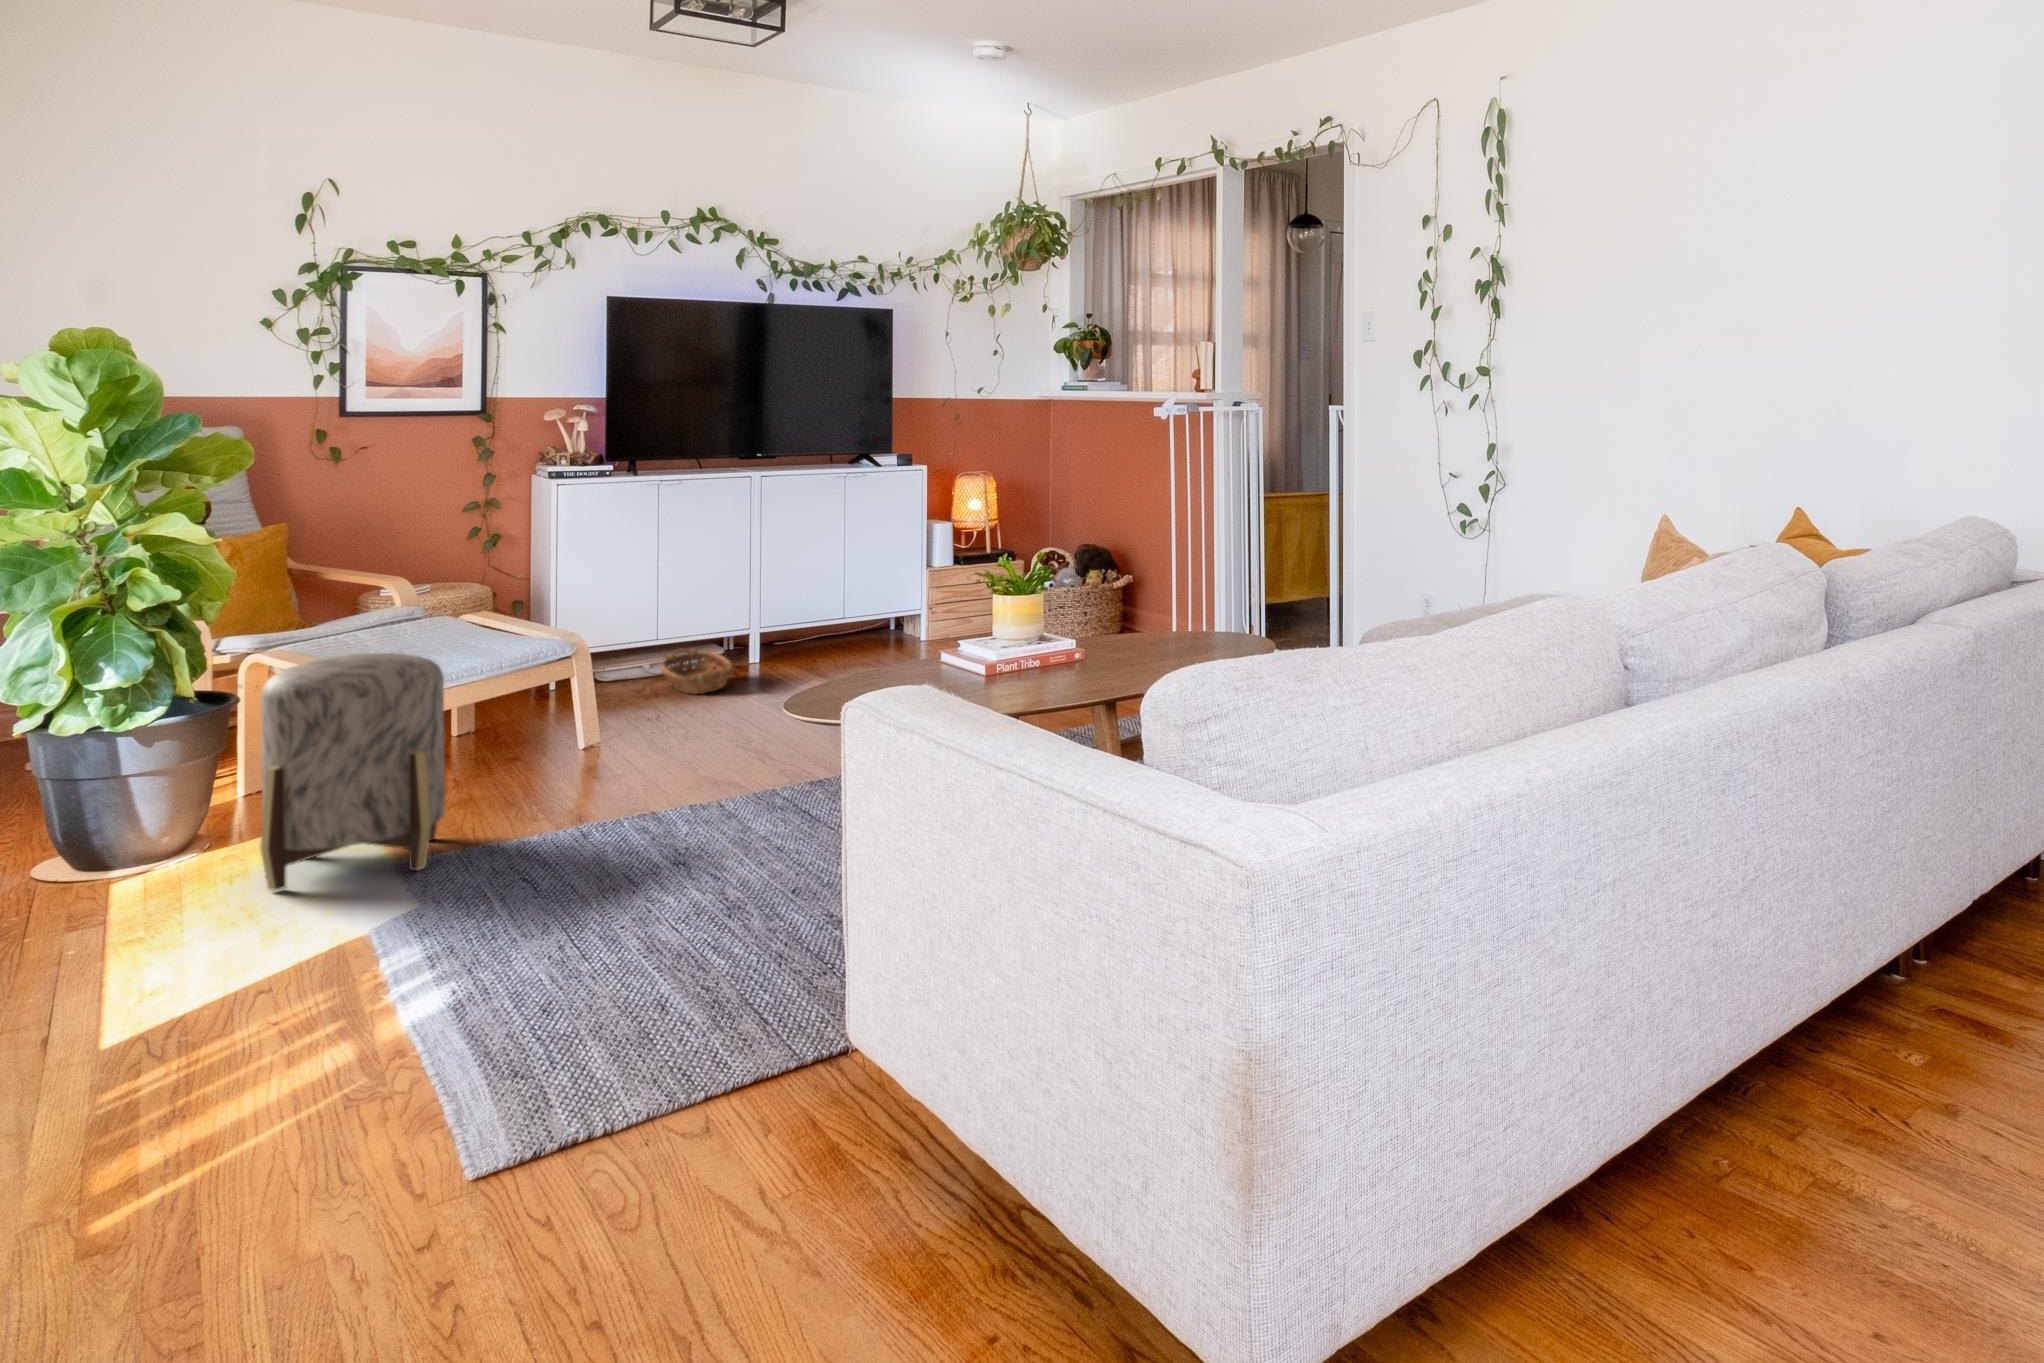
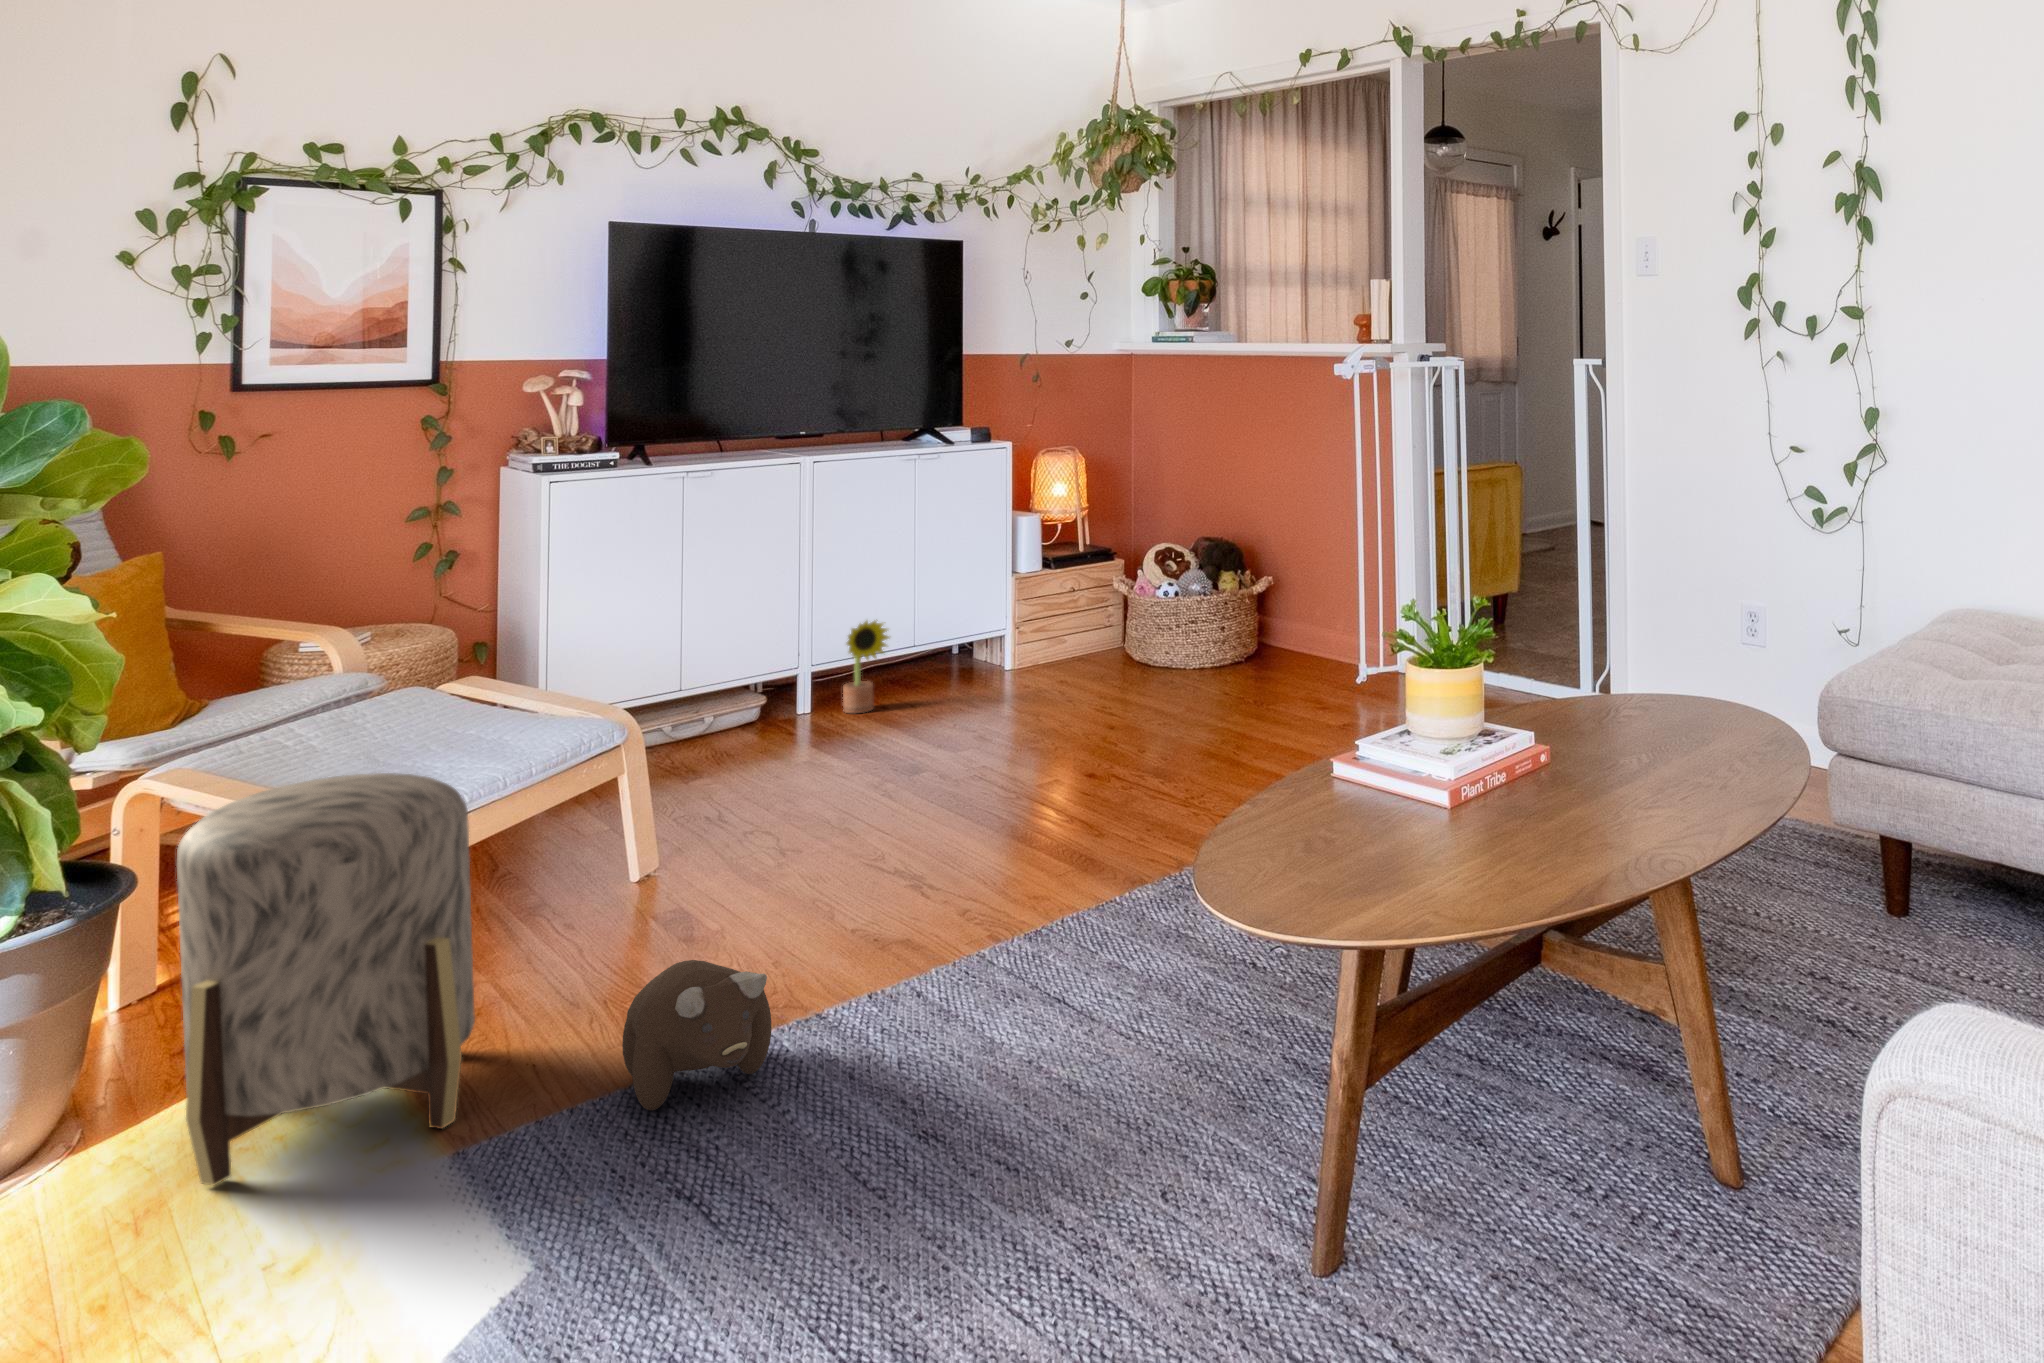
decorative plant: none [780,594,818,667] -> present [843,621,889,713]
basket: present [660,649,733,694] -> none [669,692,822,769]
plush toy: none [535,776,630,865] -> present [622,960,772,1110]

